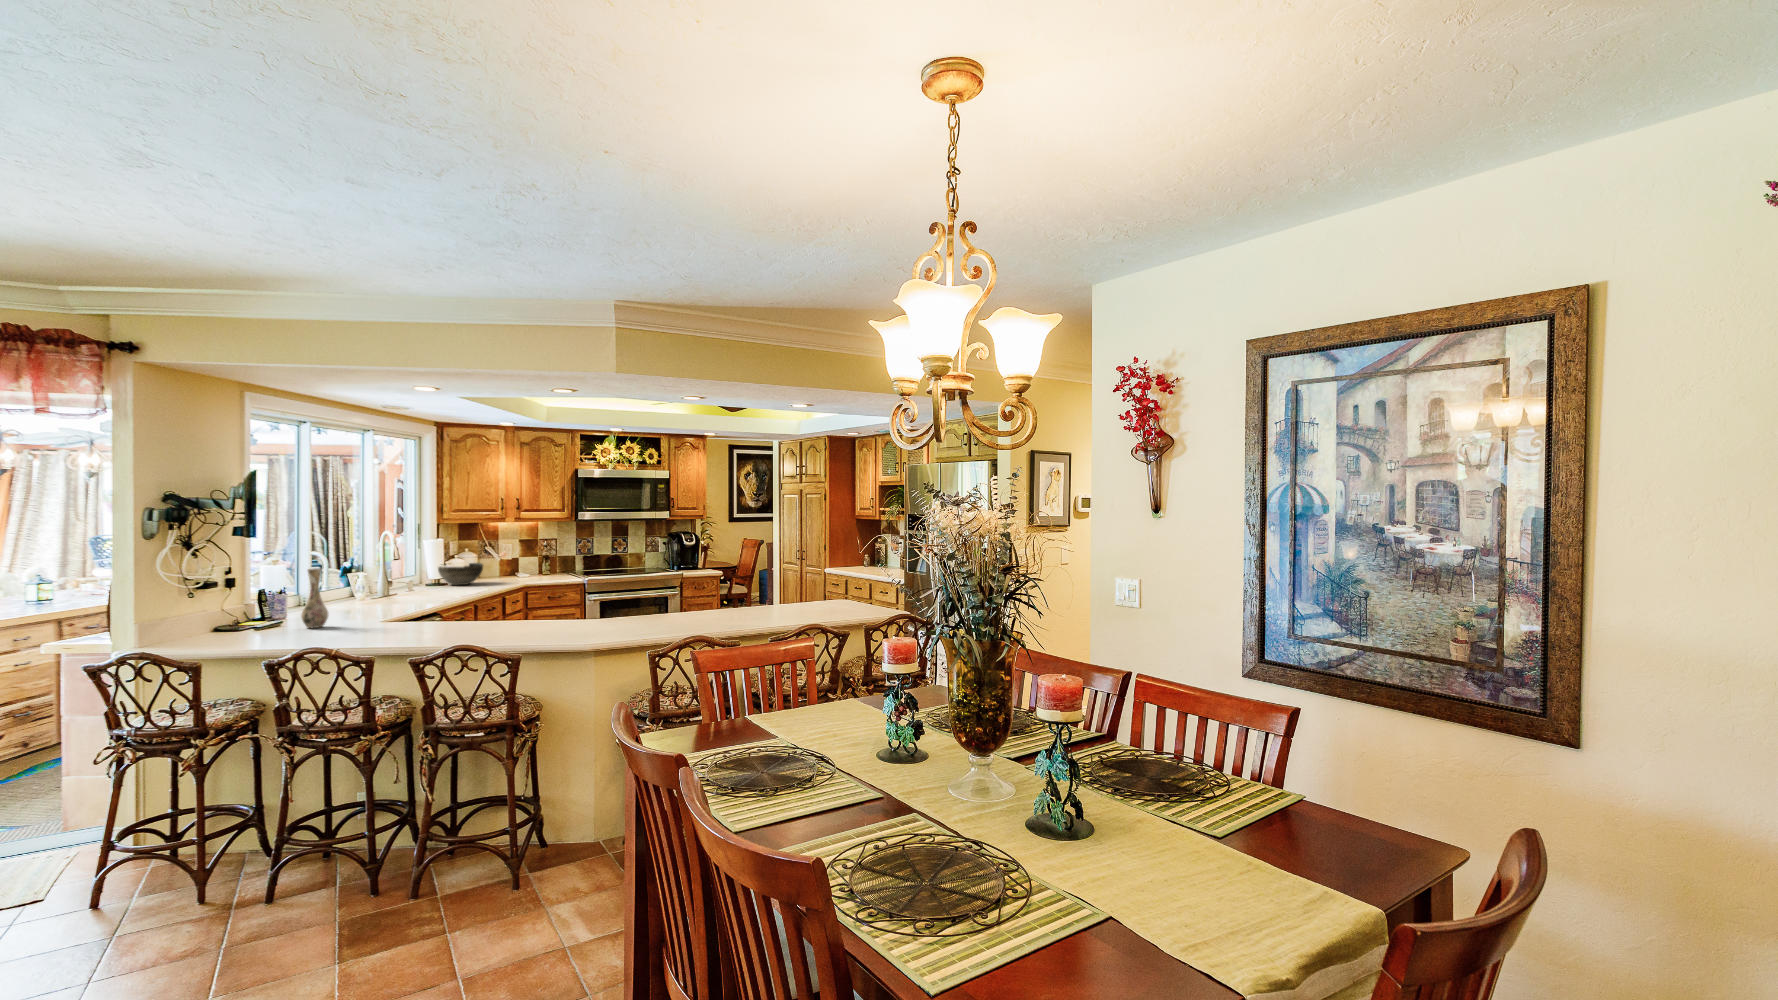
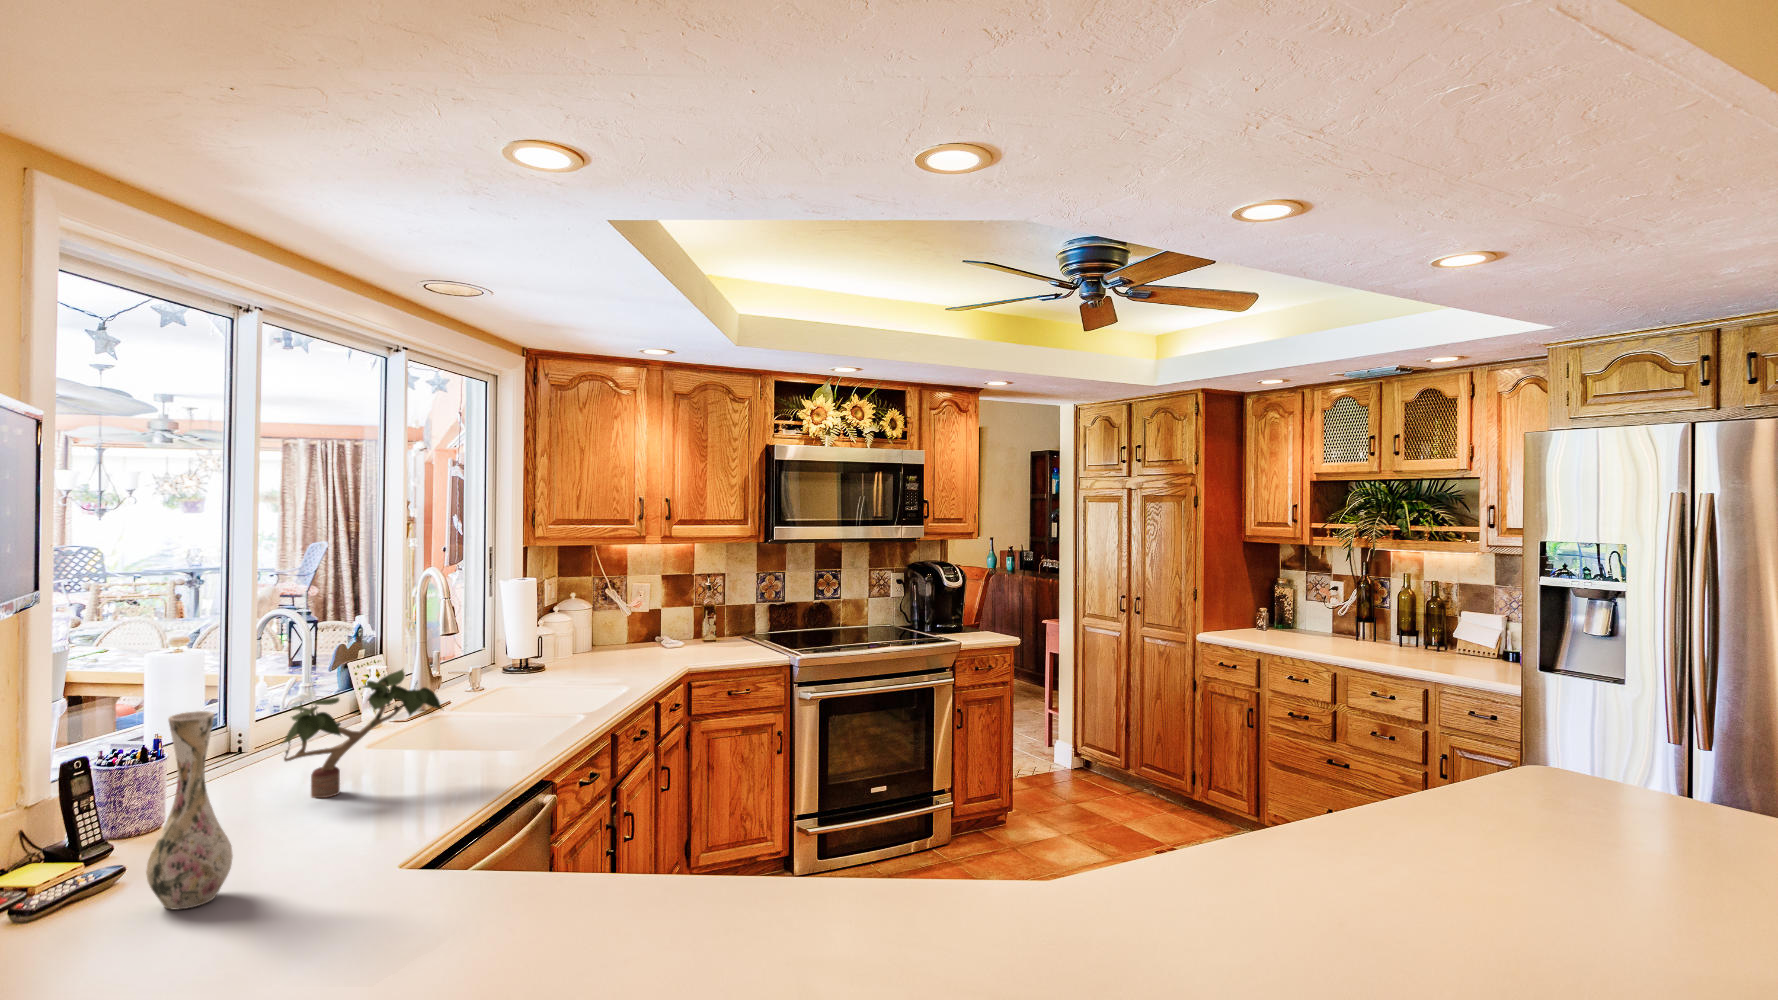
bowl: present [438,563,483,585] -> none [526,625,611,673]
potted plant: none [328,565,404,613] -> present [283,670,442,798]

